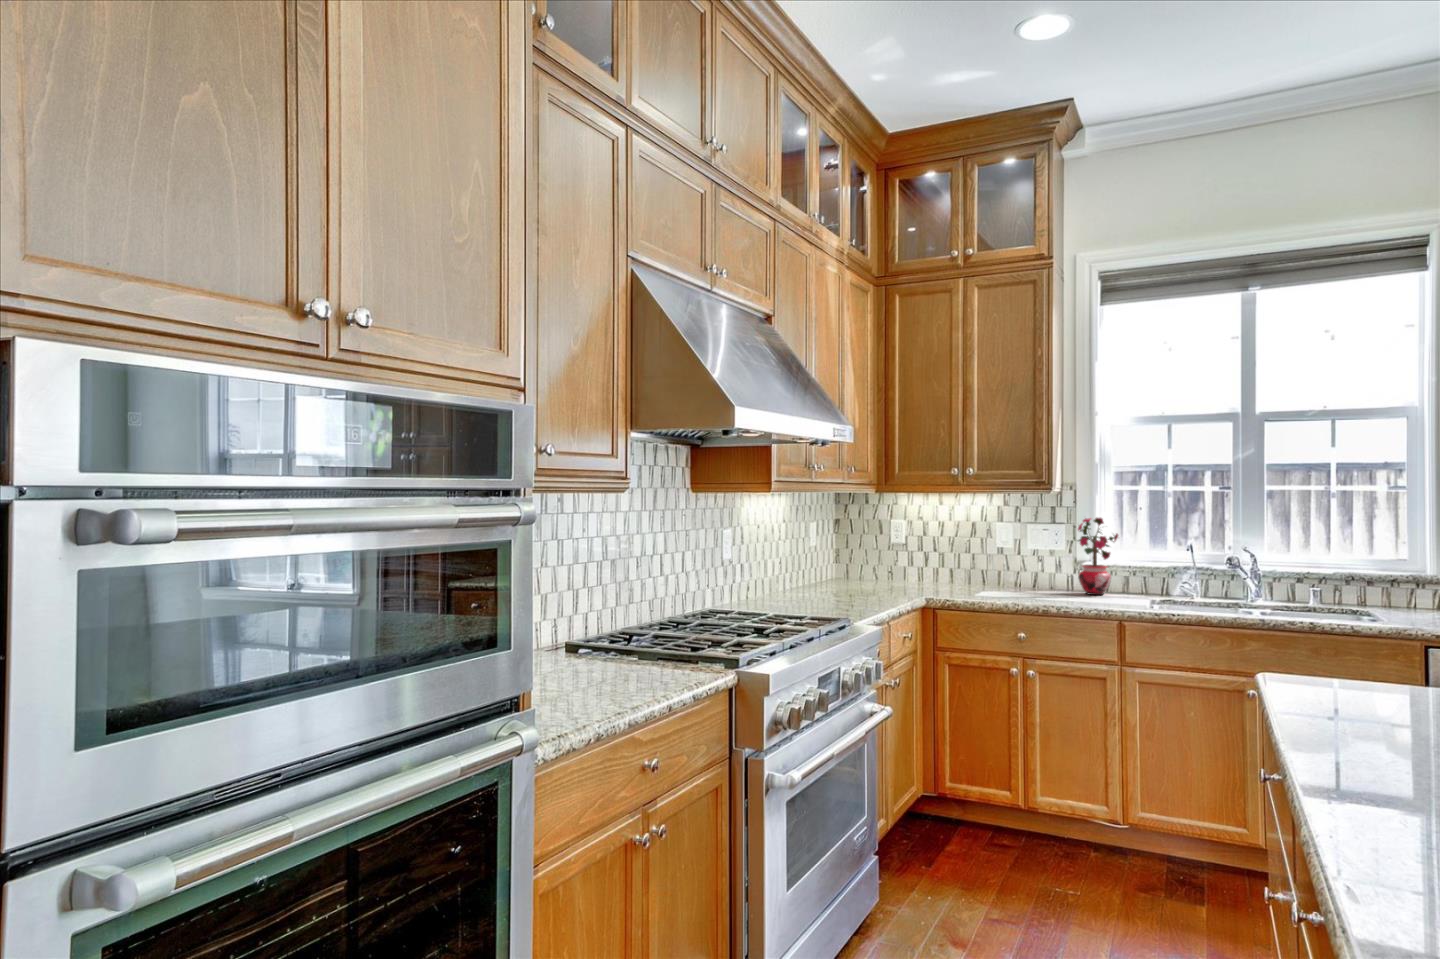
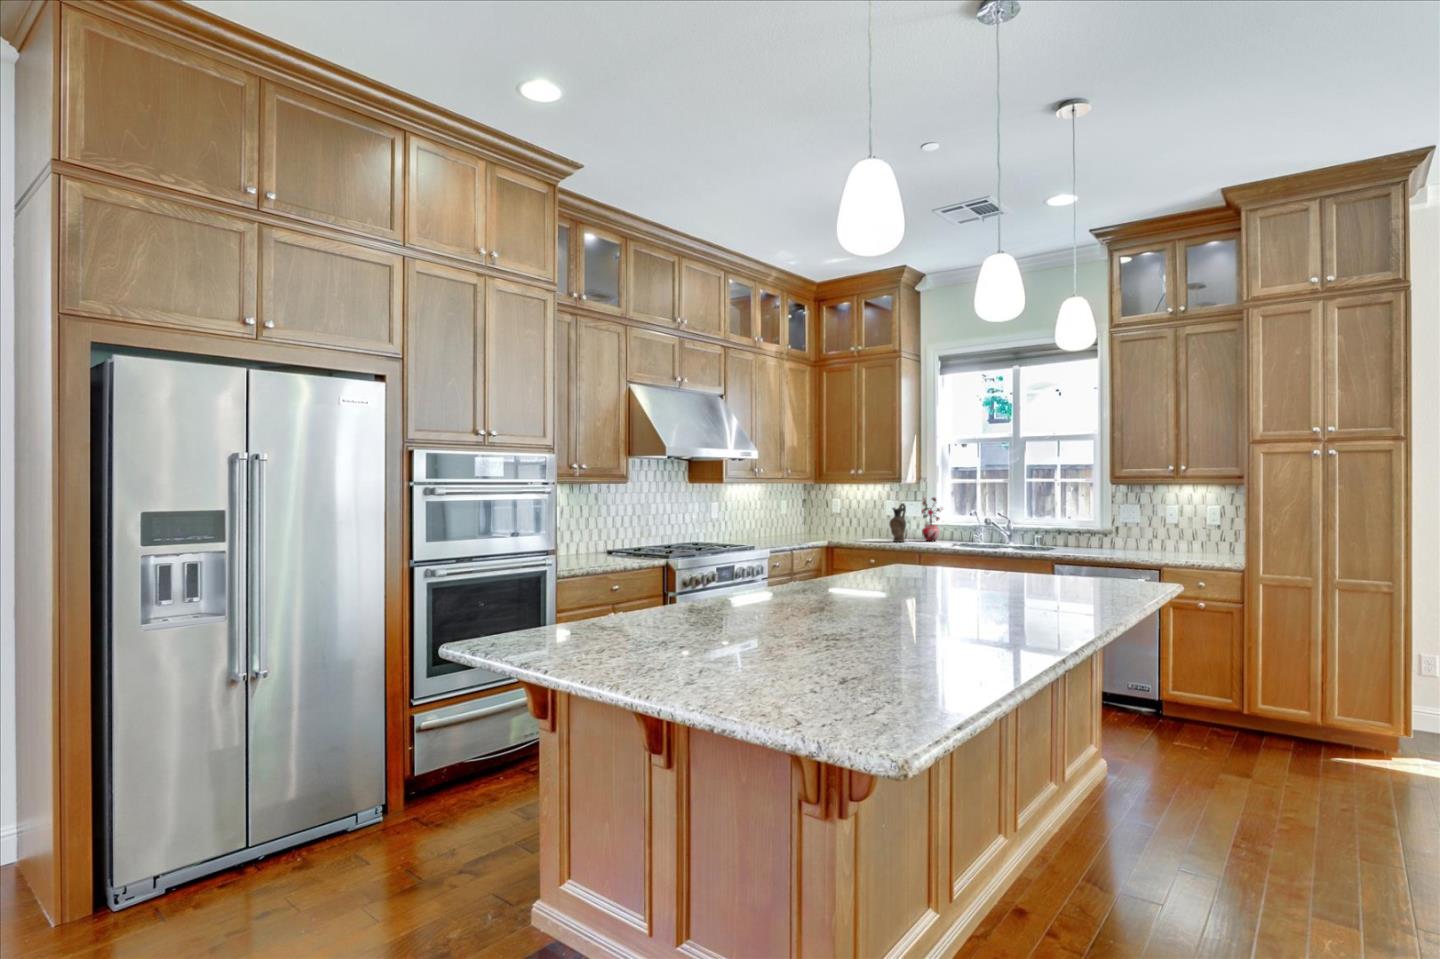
ceramic pitcher: none [1035,528,1066,599] -> present [889,503,906,542]

